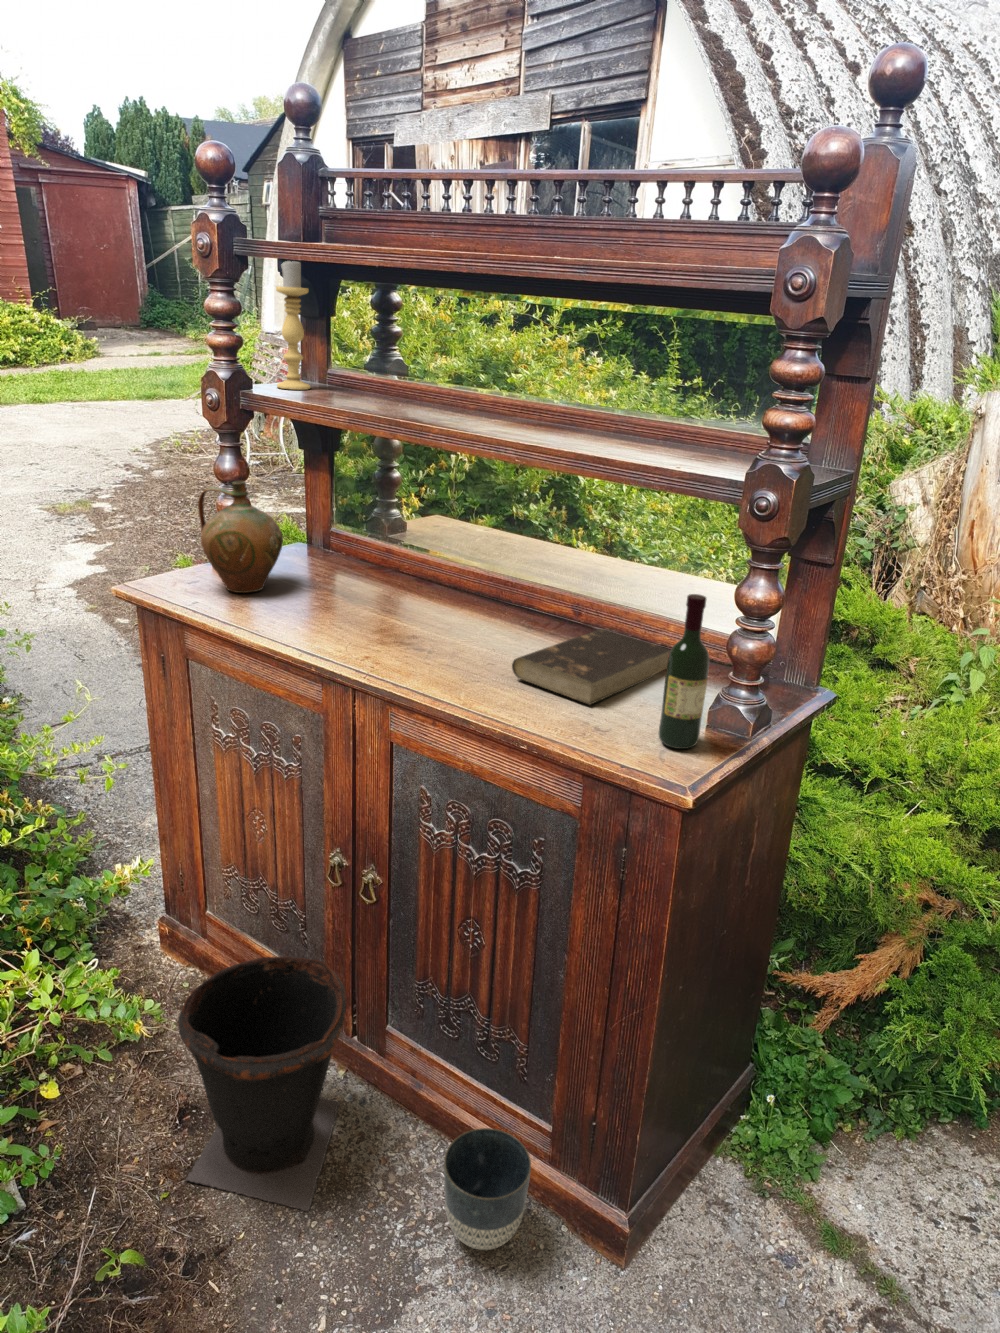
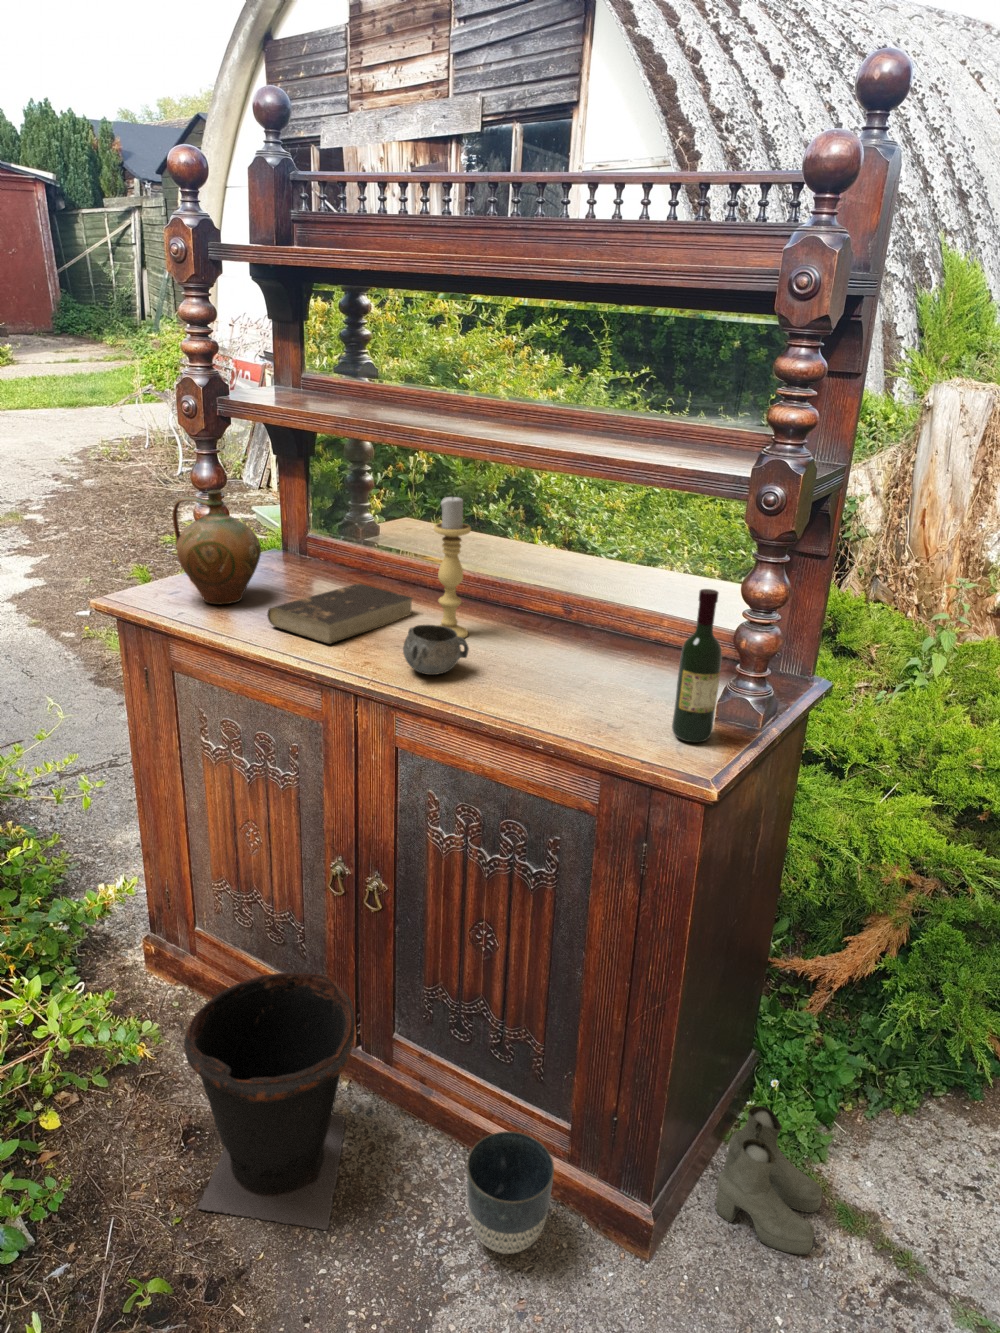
candle holder: present [276,261,310,390] -> present [434,496,471,638]
decorative bowl: none [404,620,469,670] -> present [403,625,469,675]
book: present [512,629,671,704] -> present [267,584,413,644]
boots: none [699,1123,810,1278] -> present [716,1106,822,1255]

